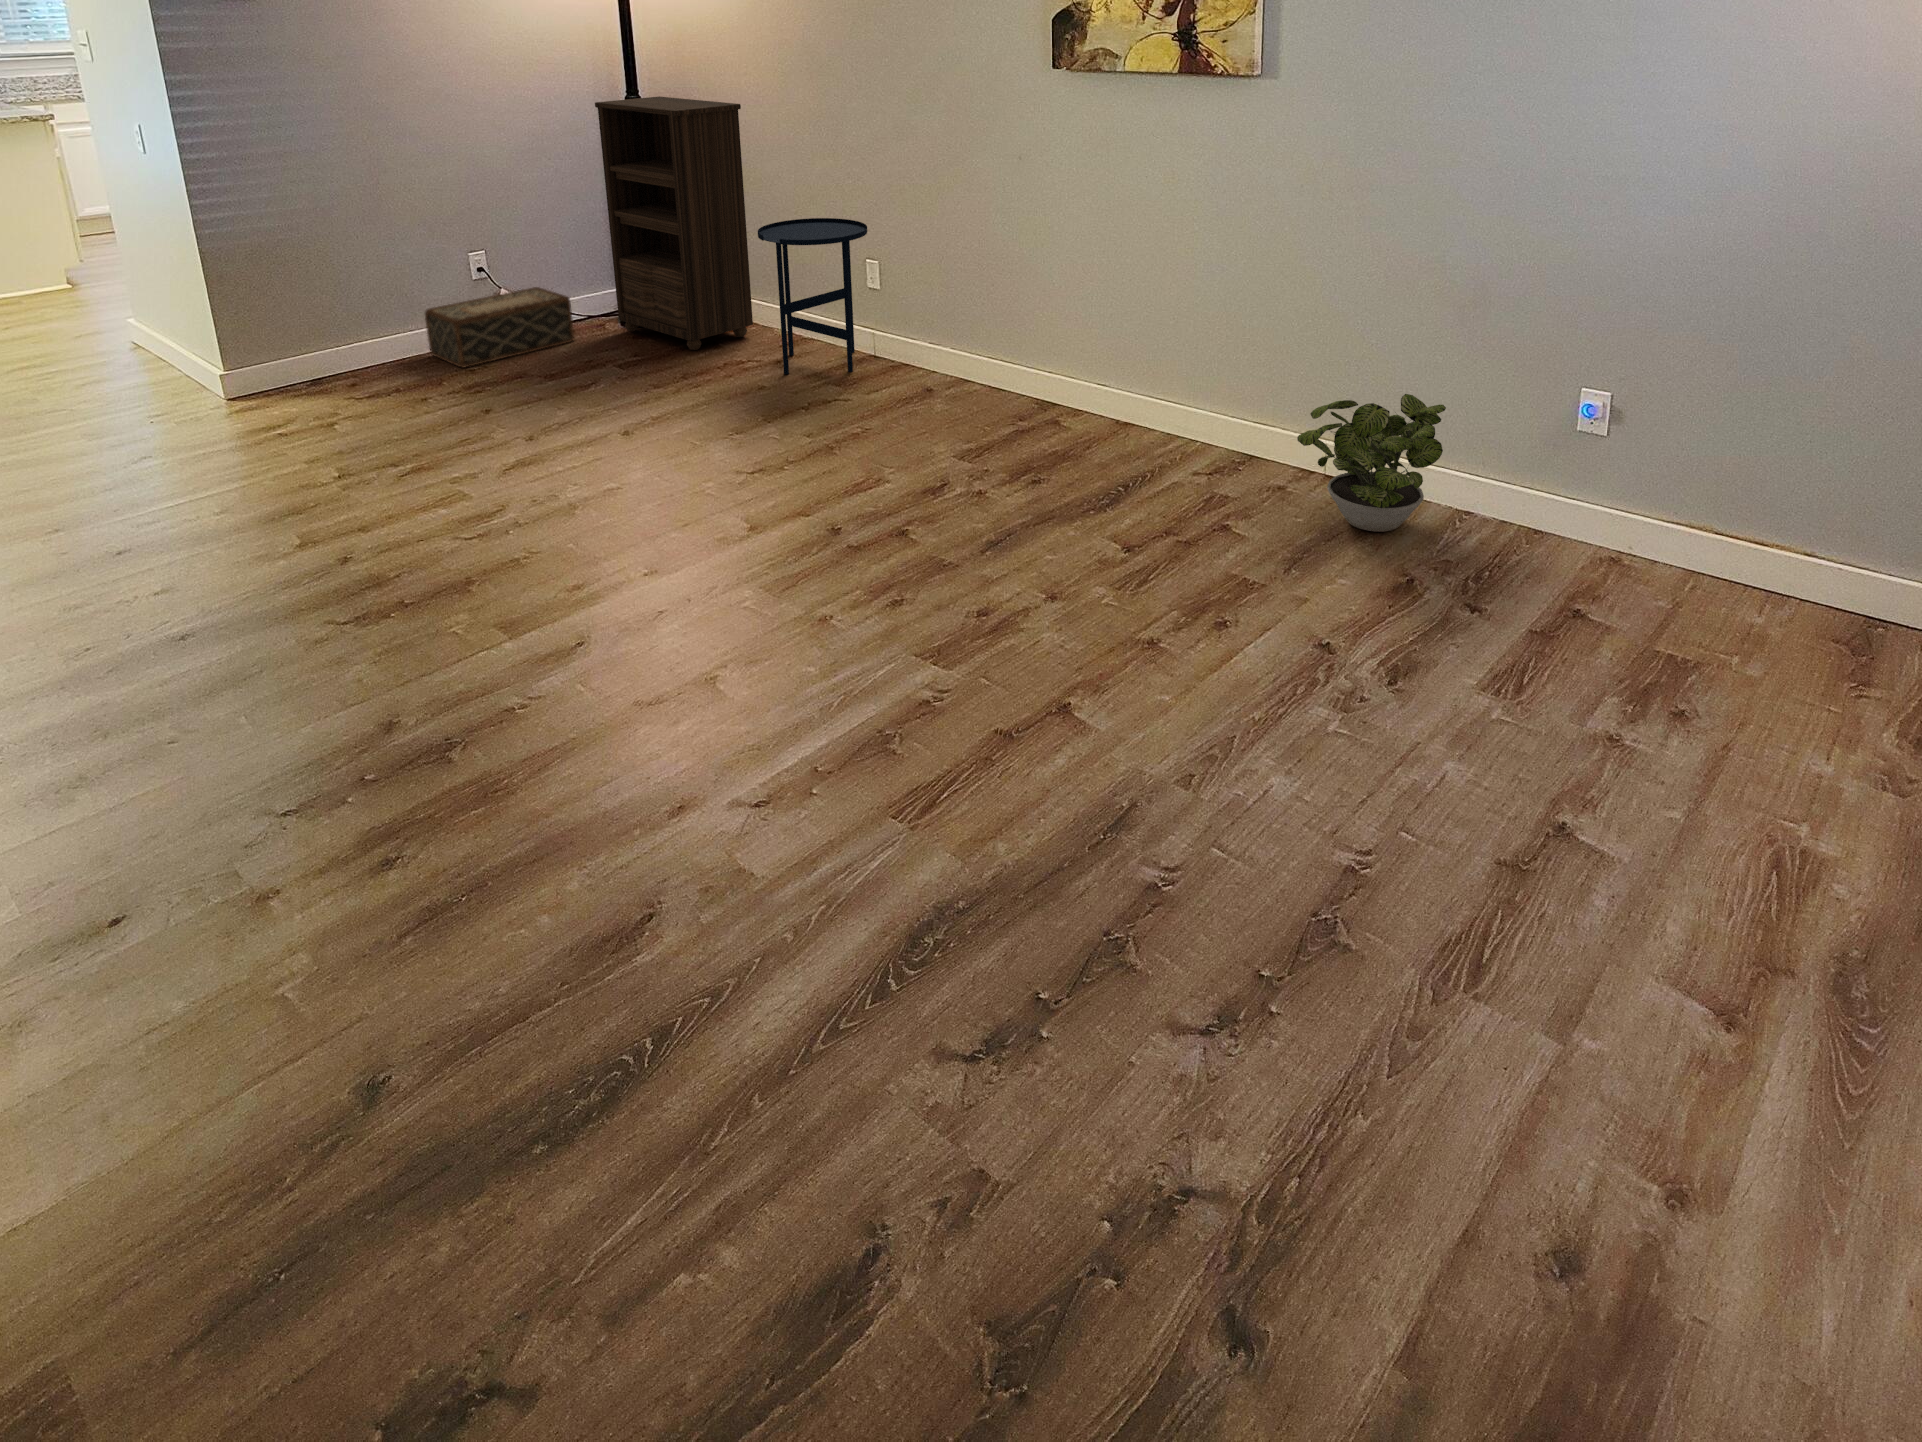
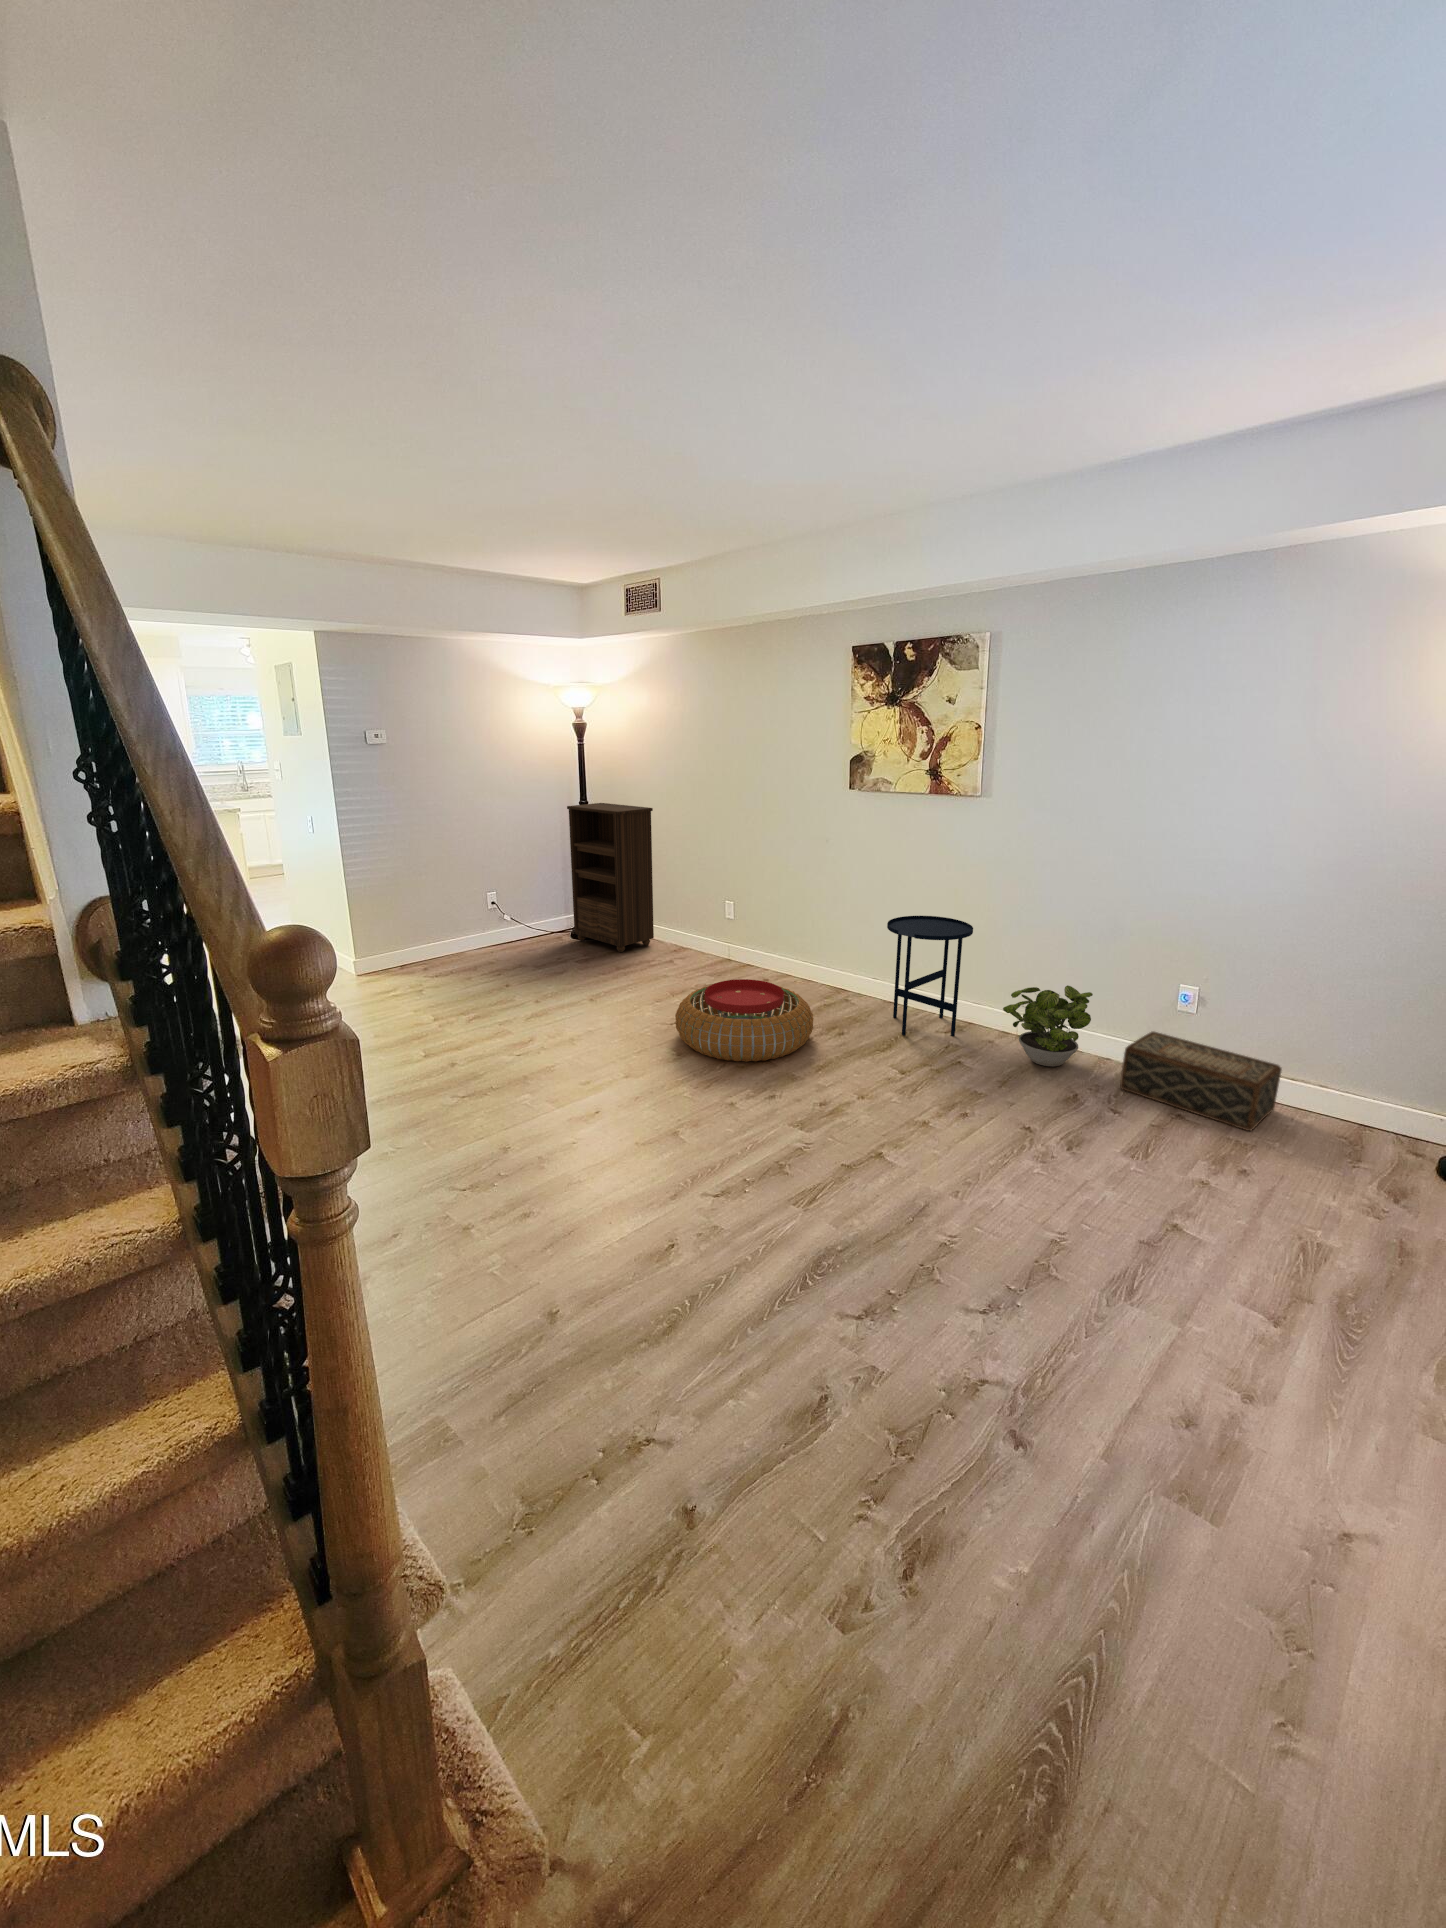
side table: present [758,218,867,374] -> present [887,916,973,1036]
woven basket: present [425,287,574,368] -> present [1120,1032,1282,1131]
pouf: none [748,397,988,543] -> present [675,979,813,1062]

